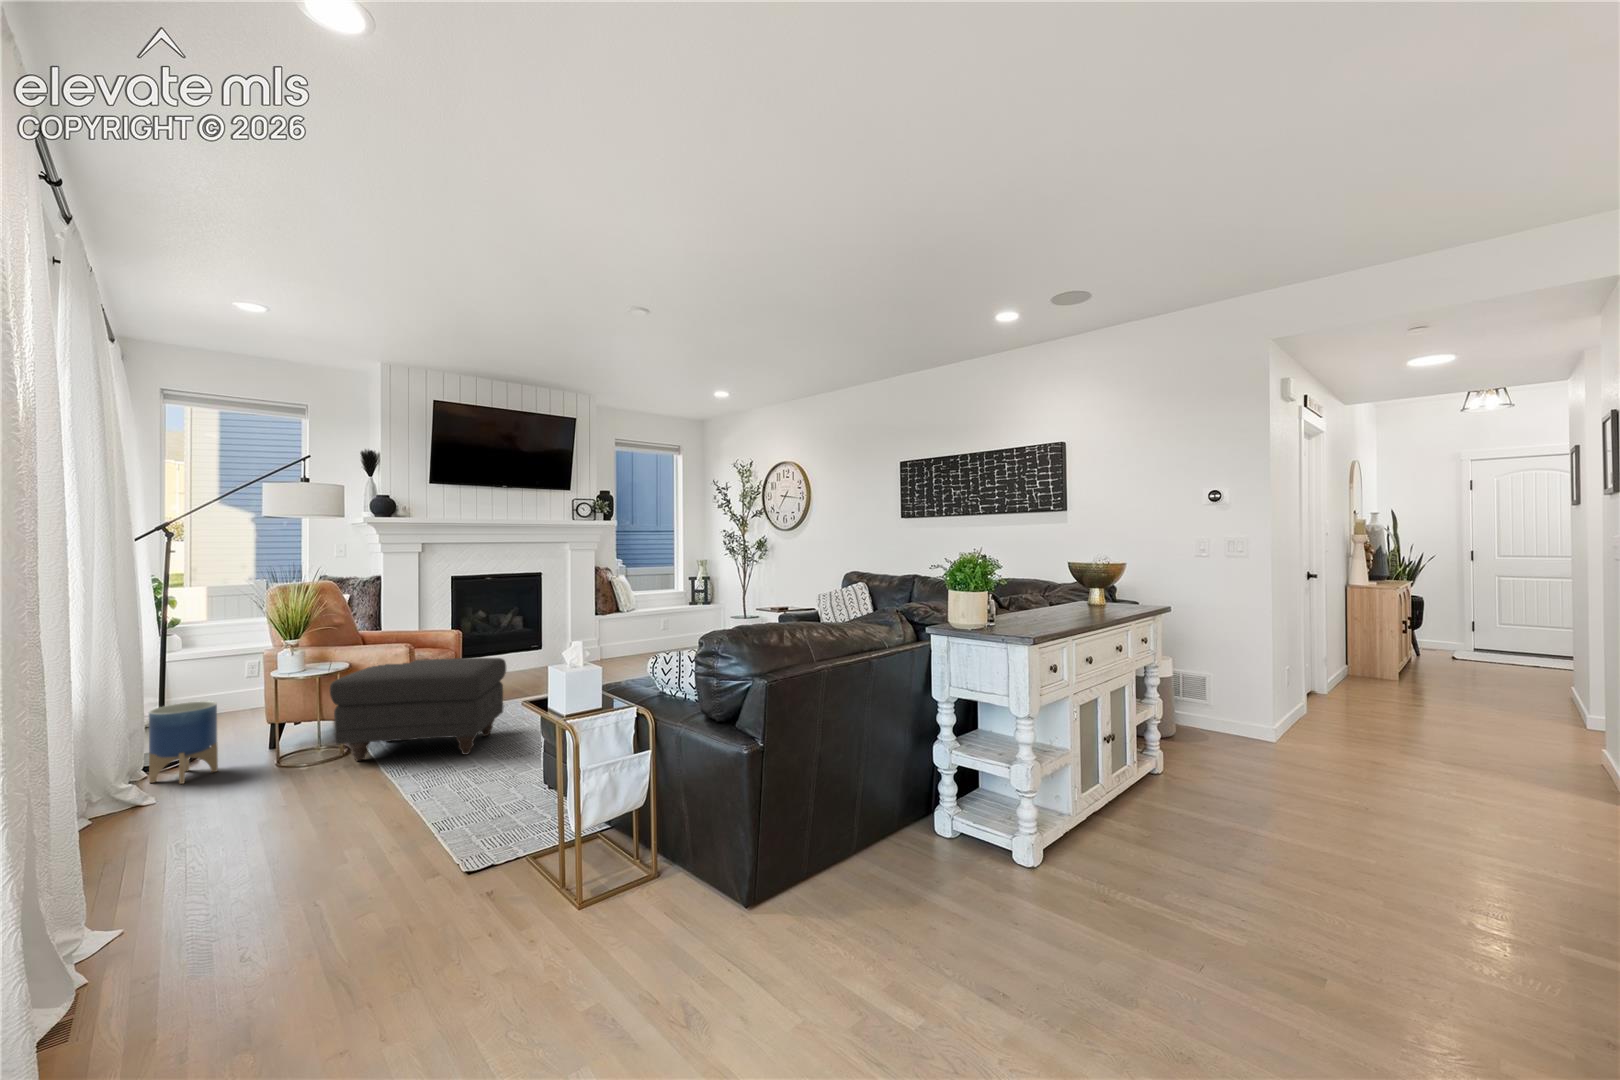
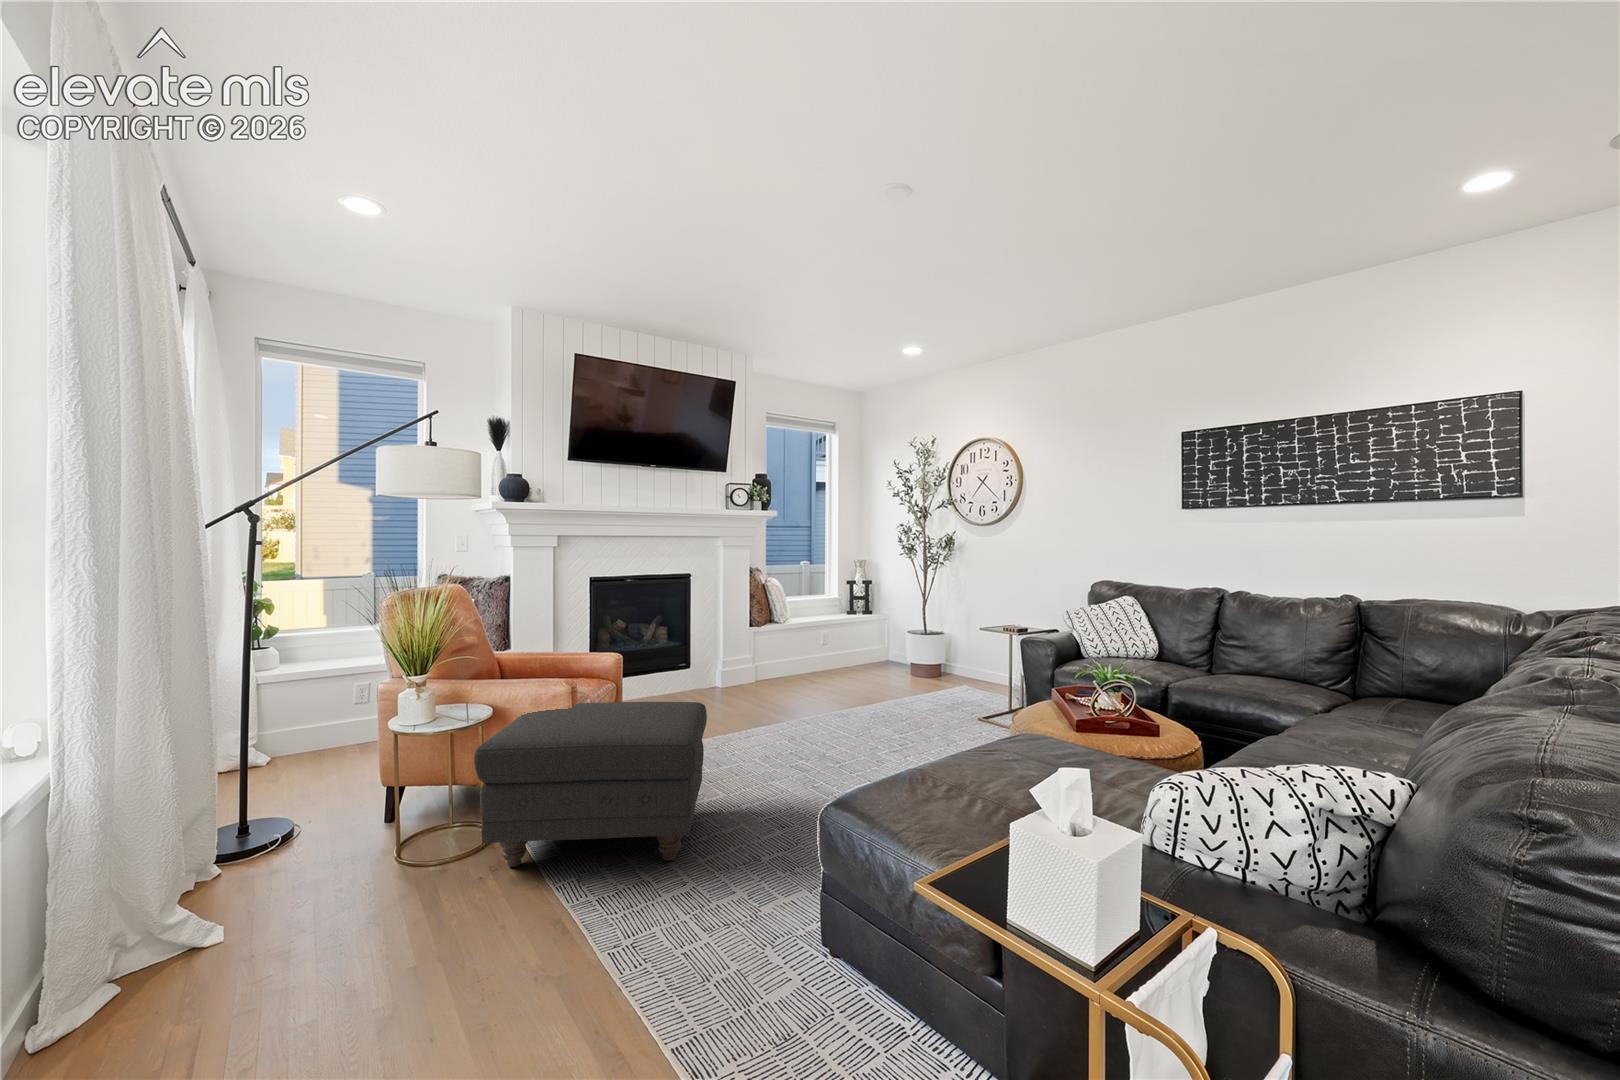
planter: present [149,701,218,784] -> none [207,769,309,910]

